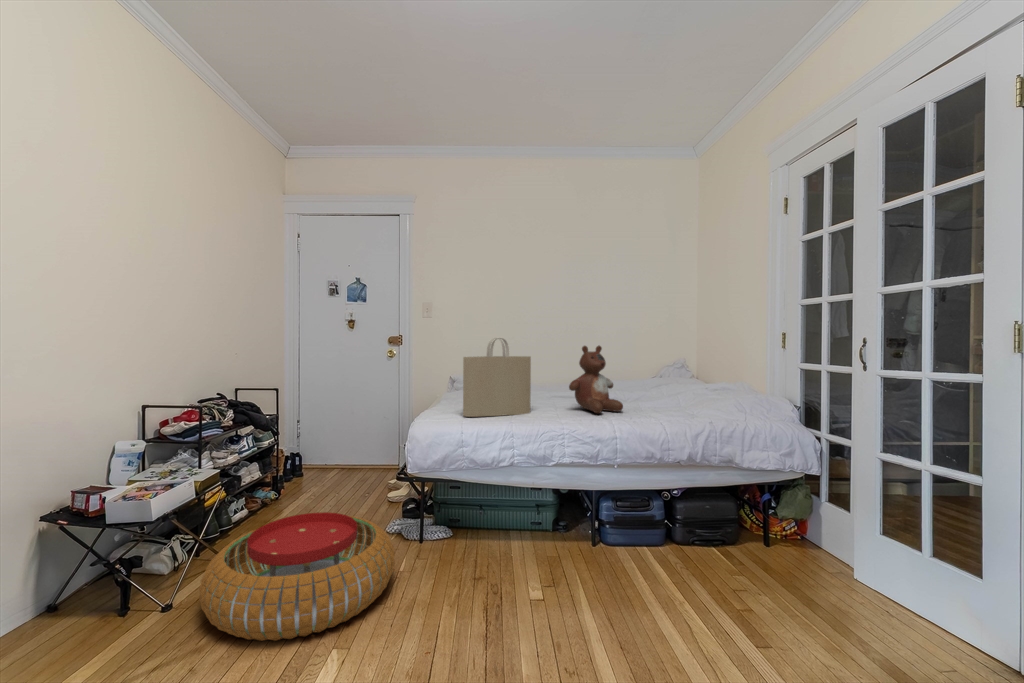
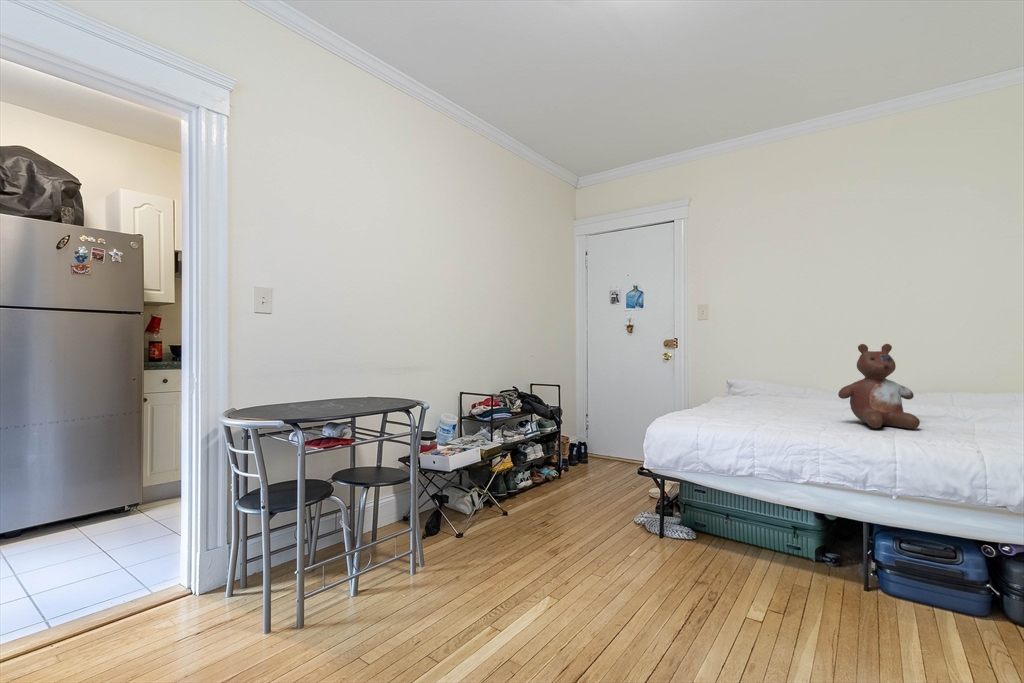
tote bag: present [463,338,531,417] -> none [702,337,786,422]
pouf: present [199,512,395,641] -> none [475,487,622,577]

